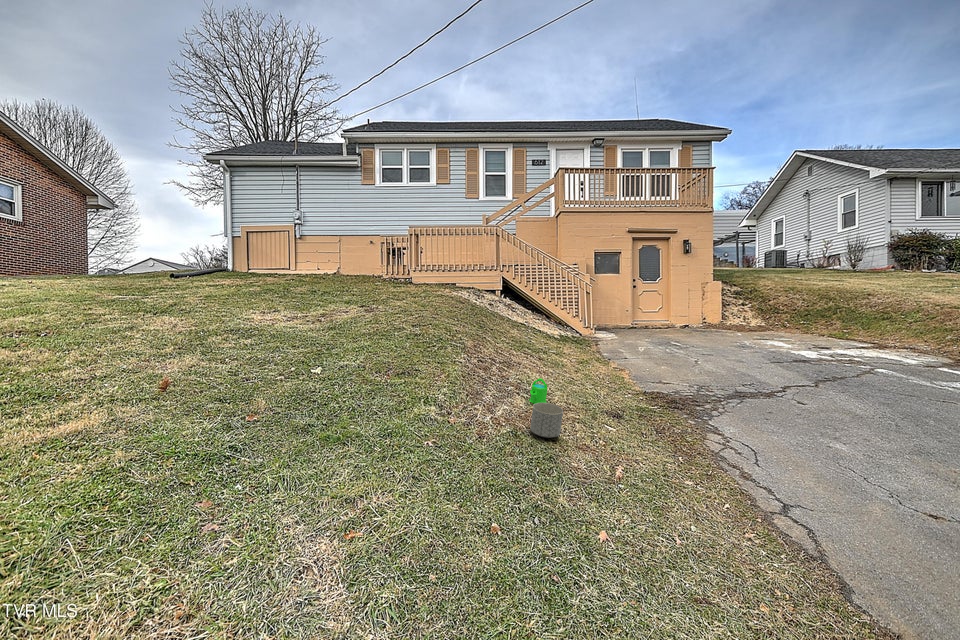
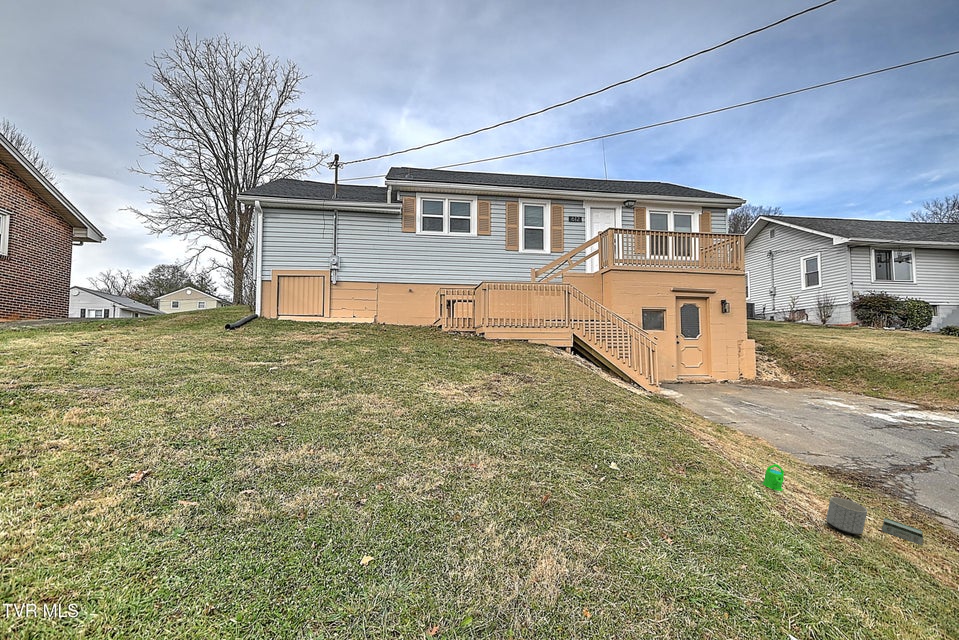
toolbox: none [612,430,652,455] -> present [882,518,923,545]

